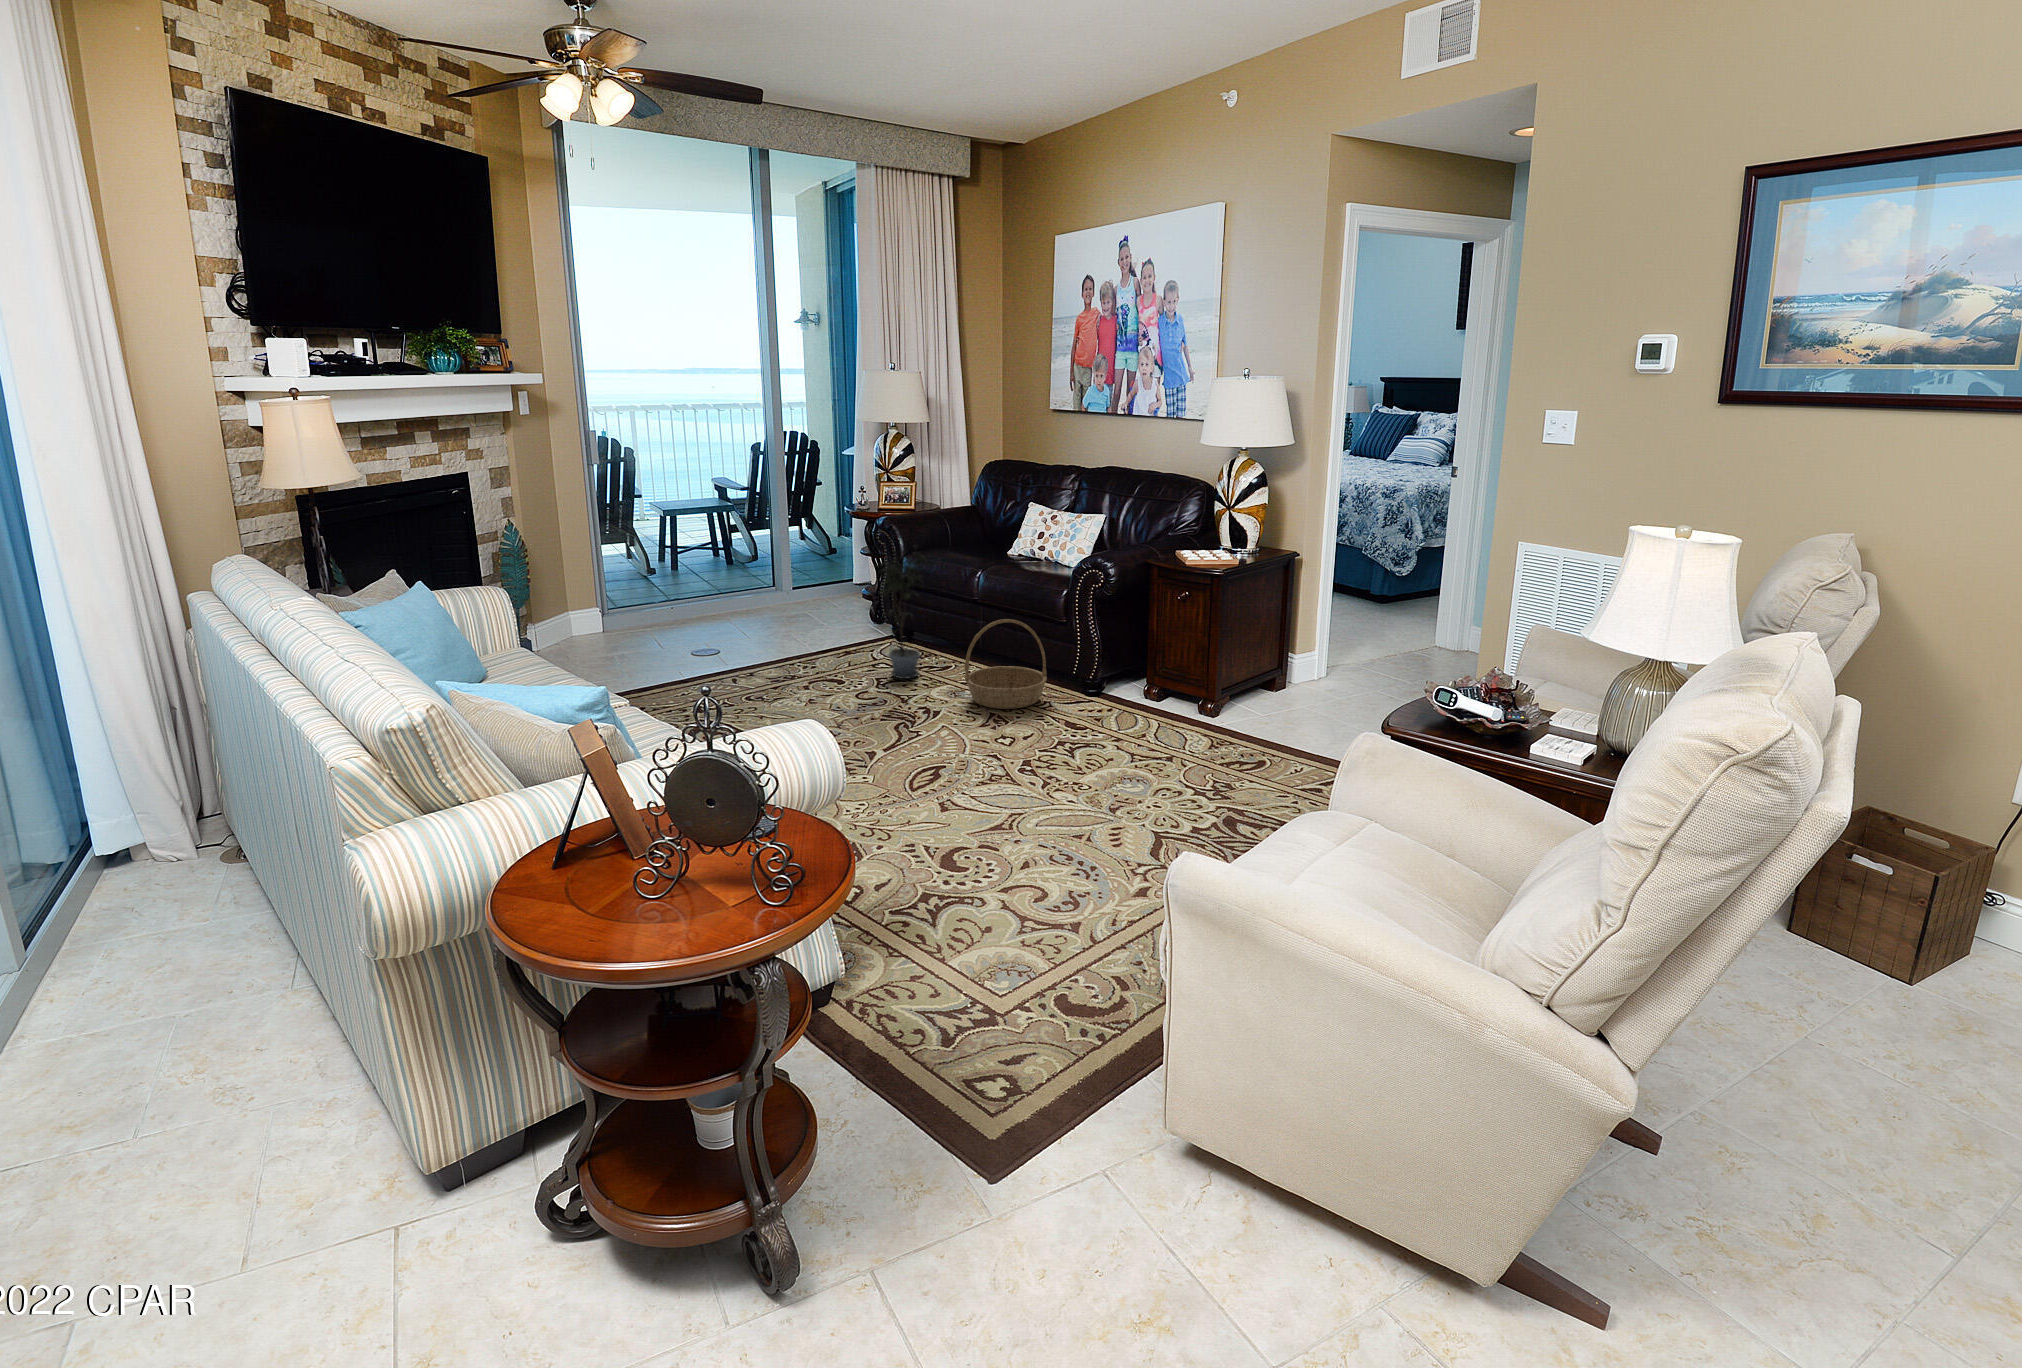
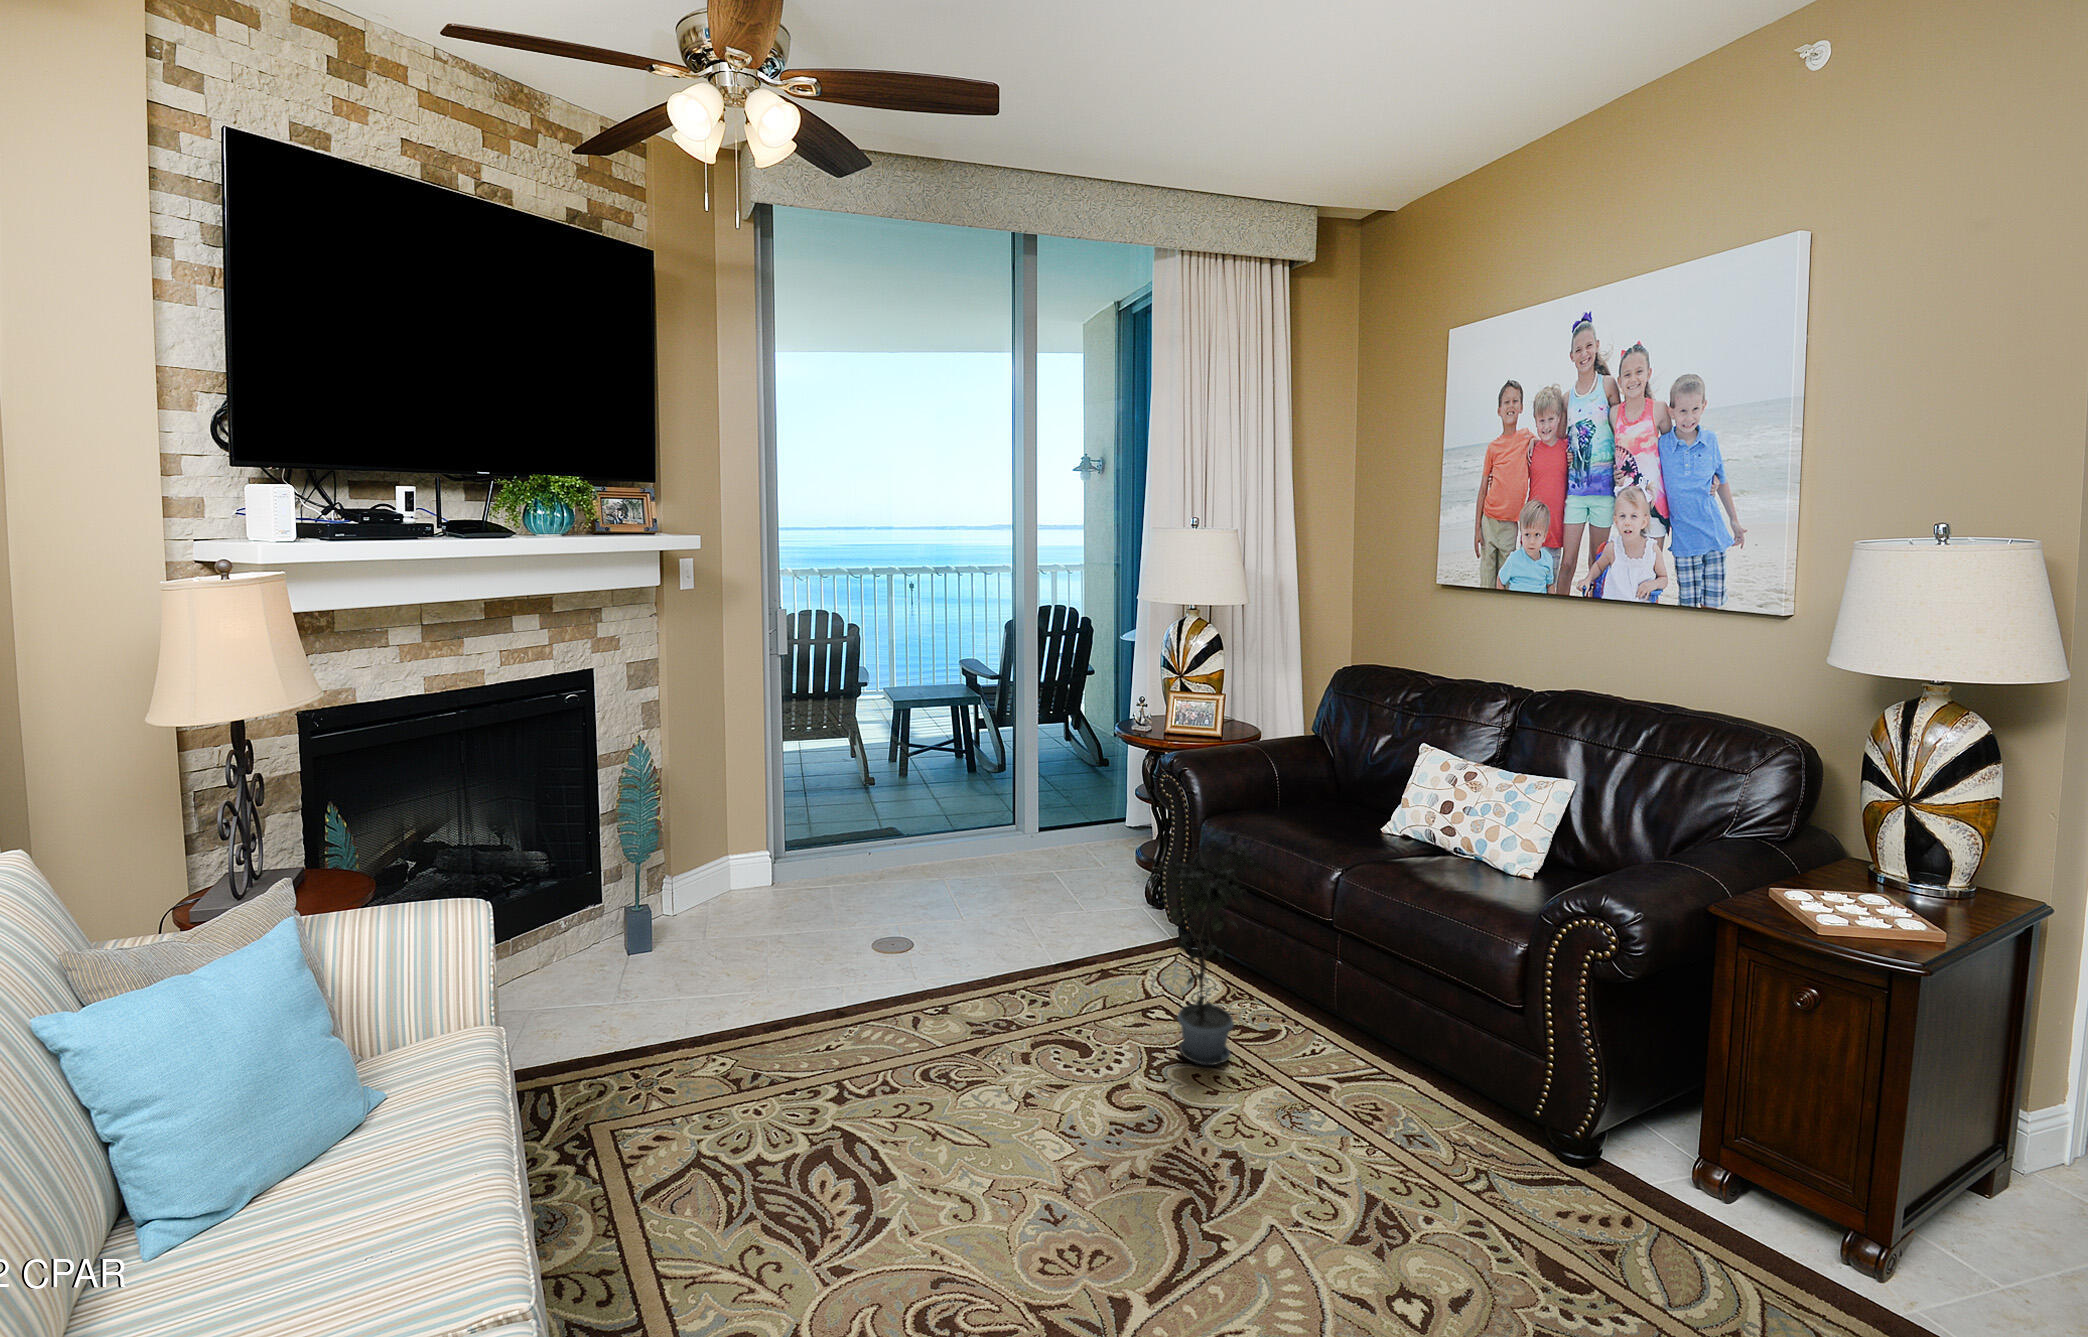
basket: present [965,619,1047,709] -> none [1330,1009,1501,1203]

